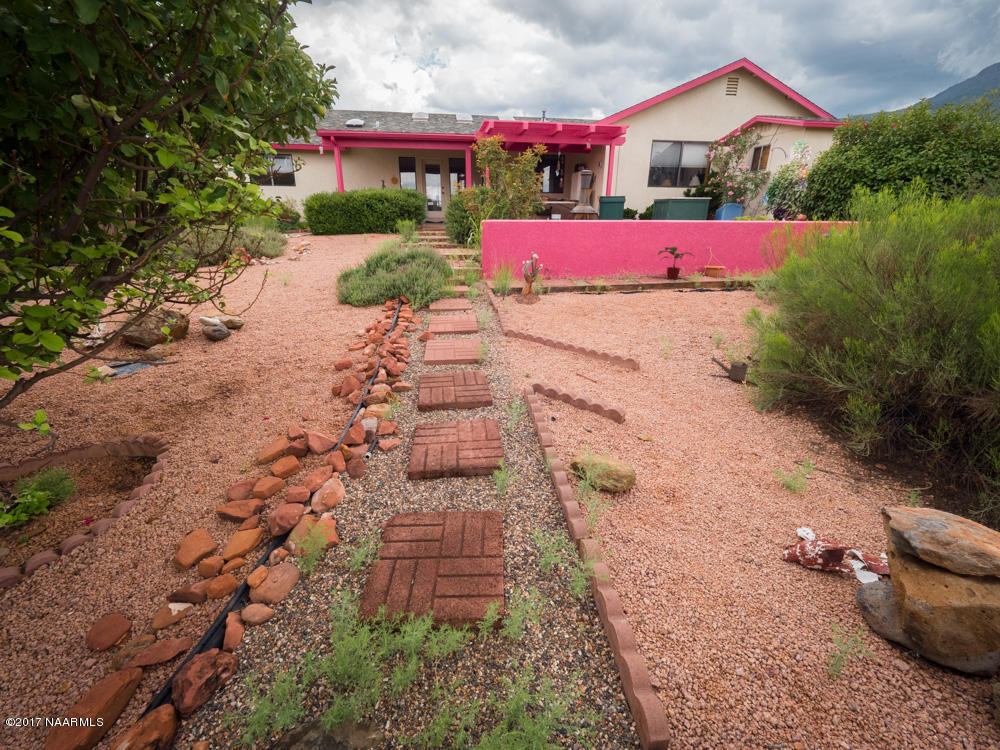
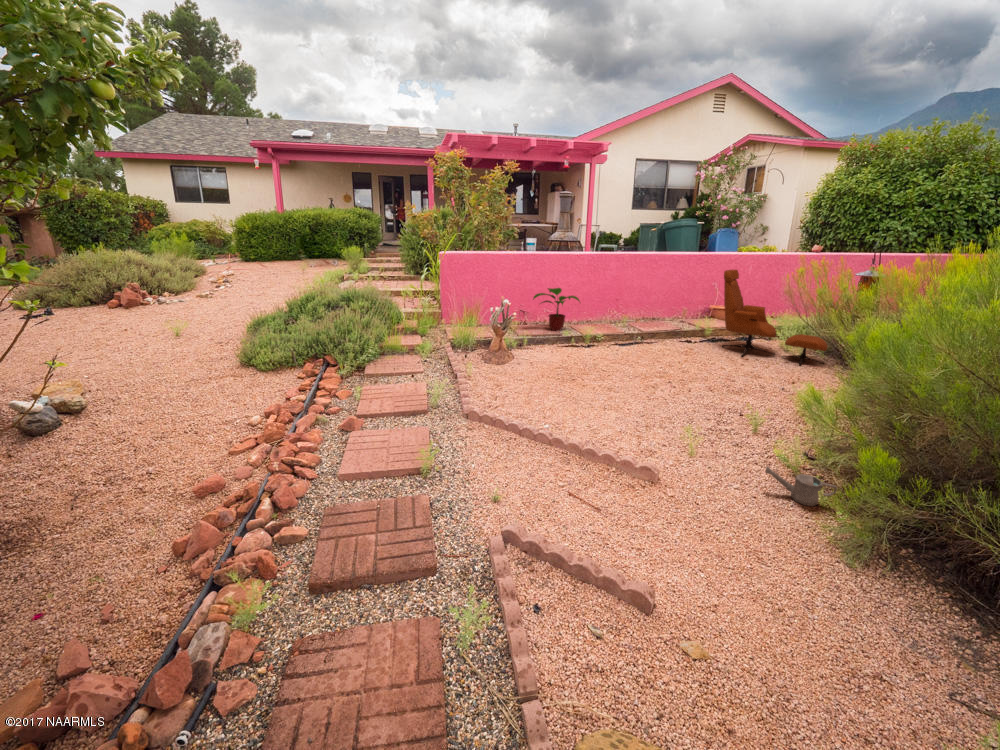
lounge chair: none [709,233,792,308] -> present [722,270,828,365]
potted plant: present [658,247,693,280] -> present [533,288,580,331]

